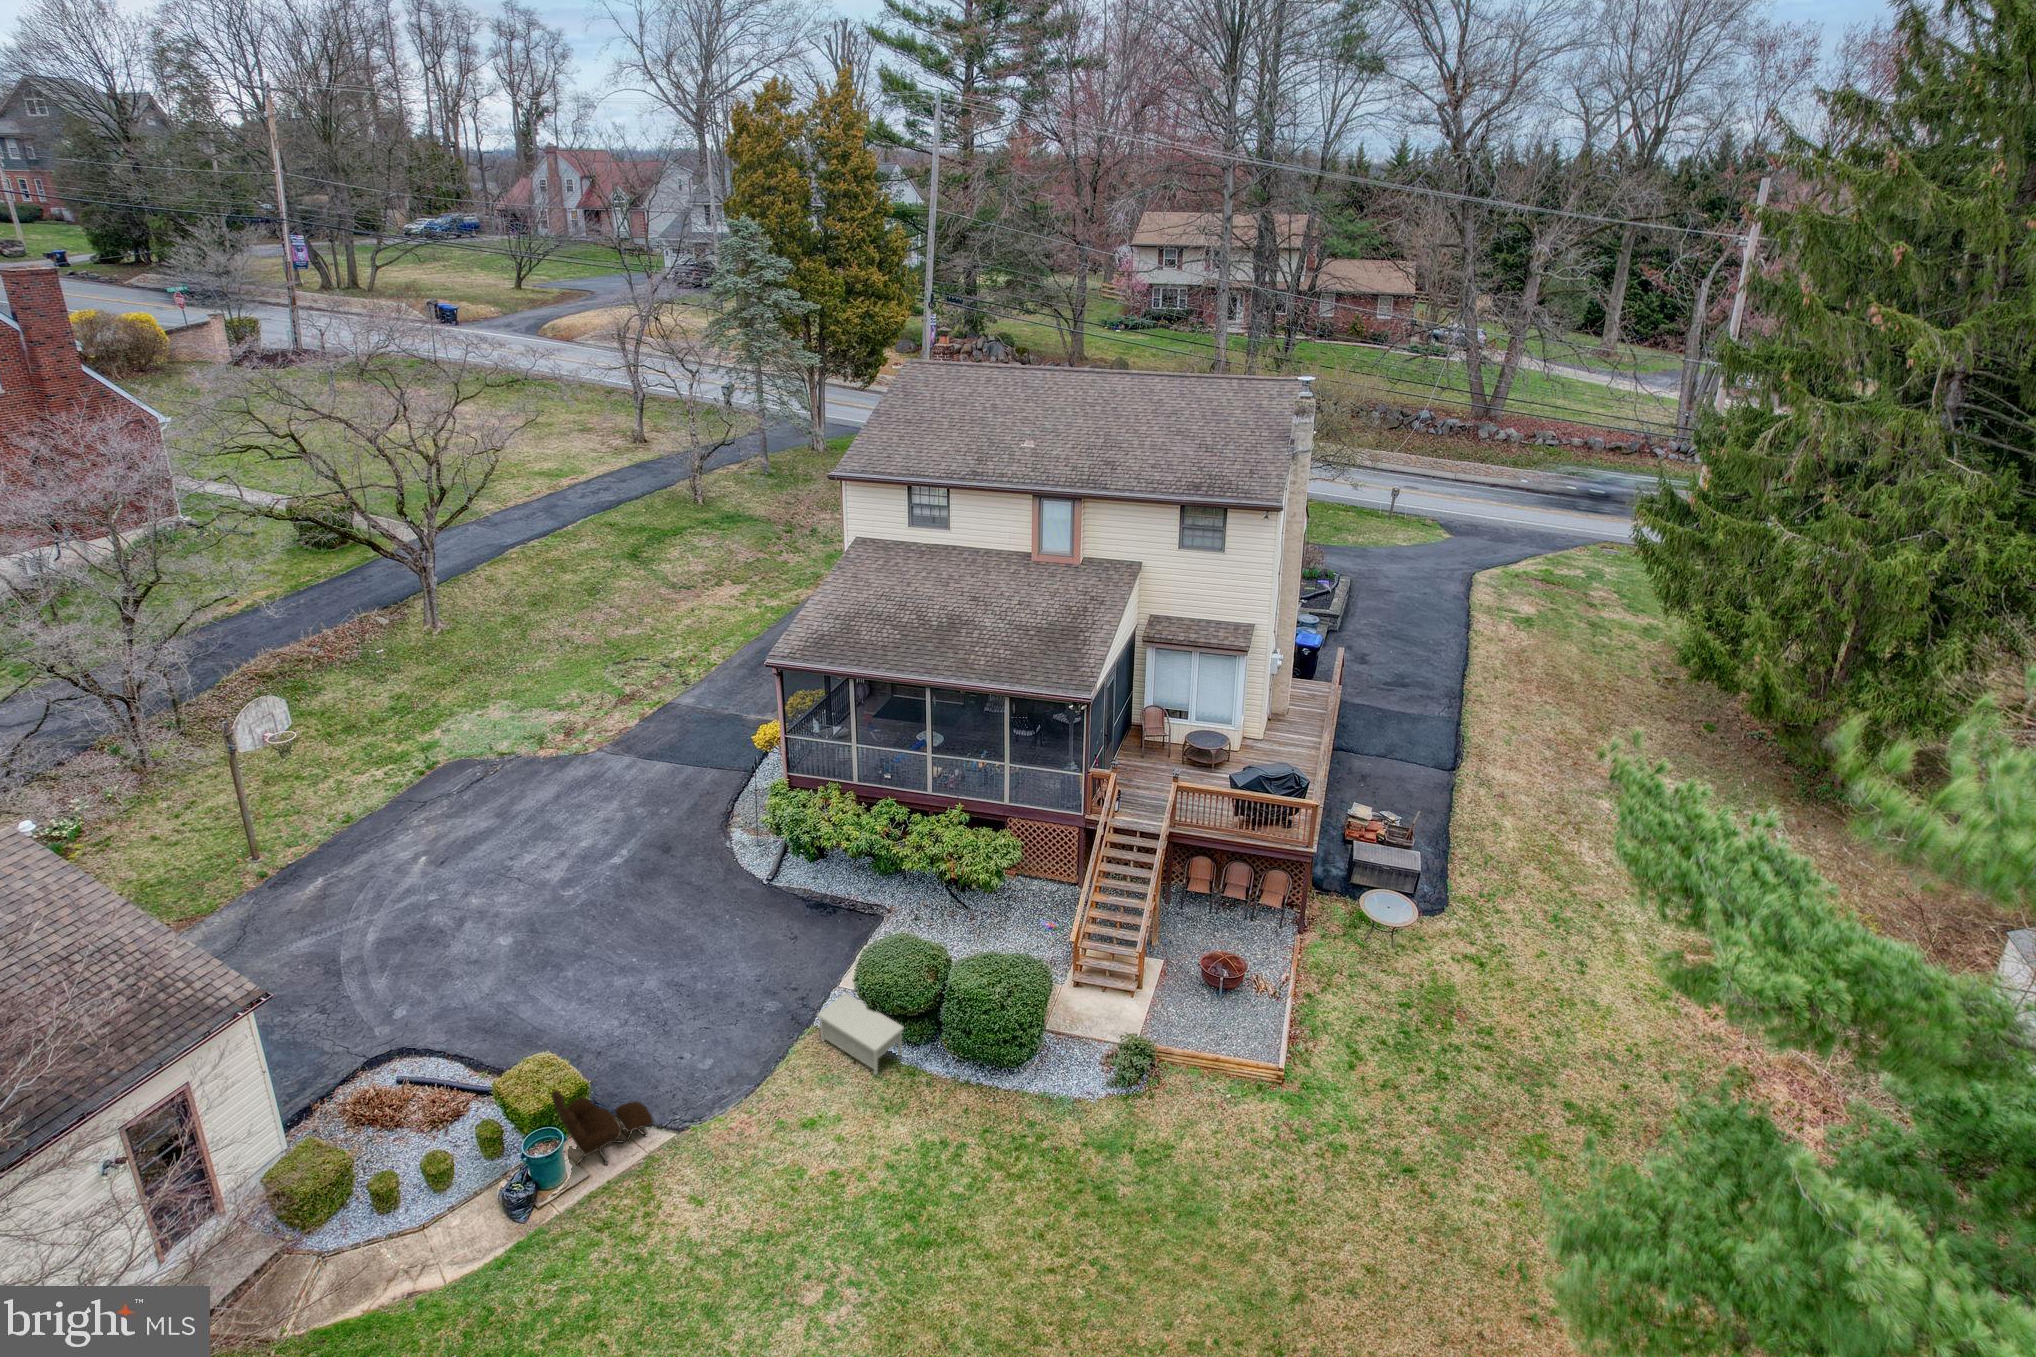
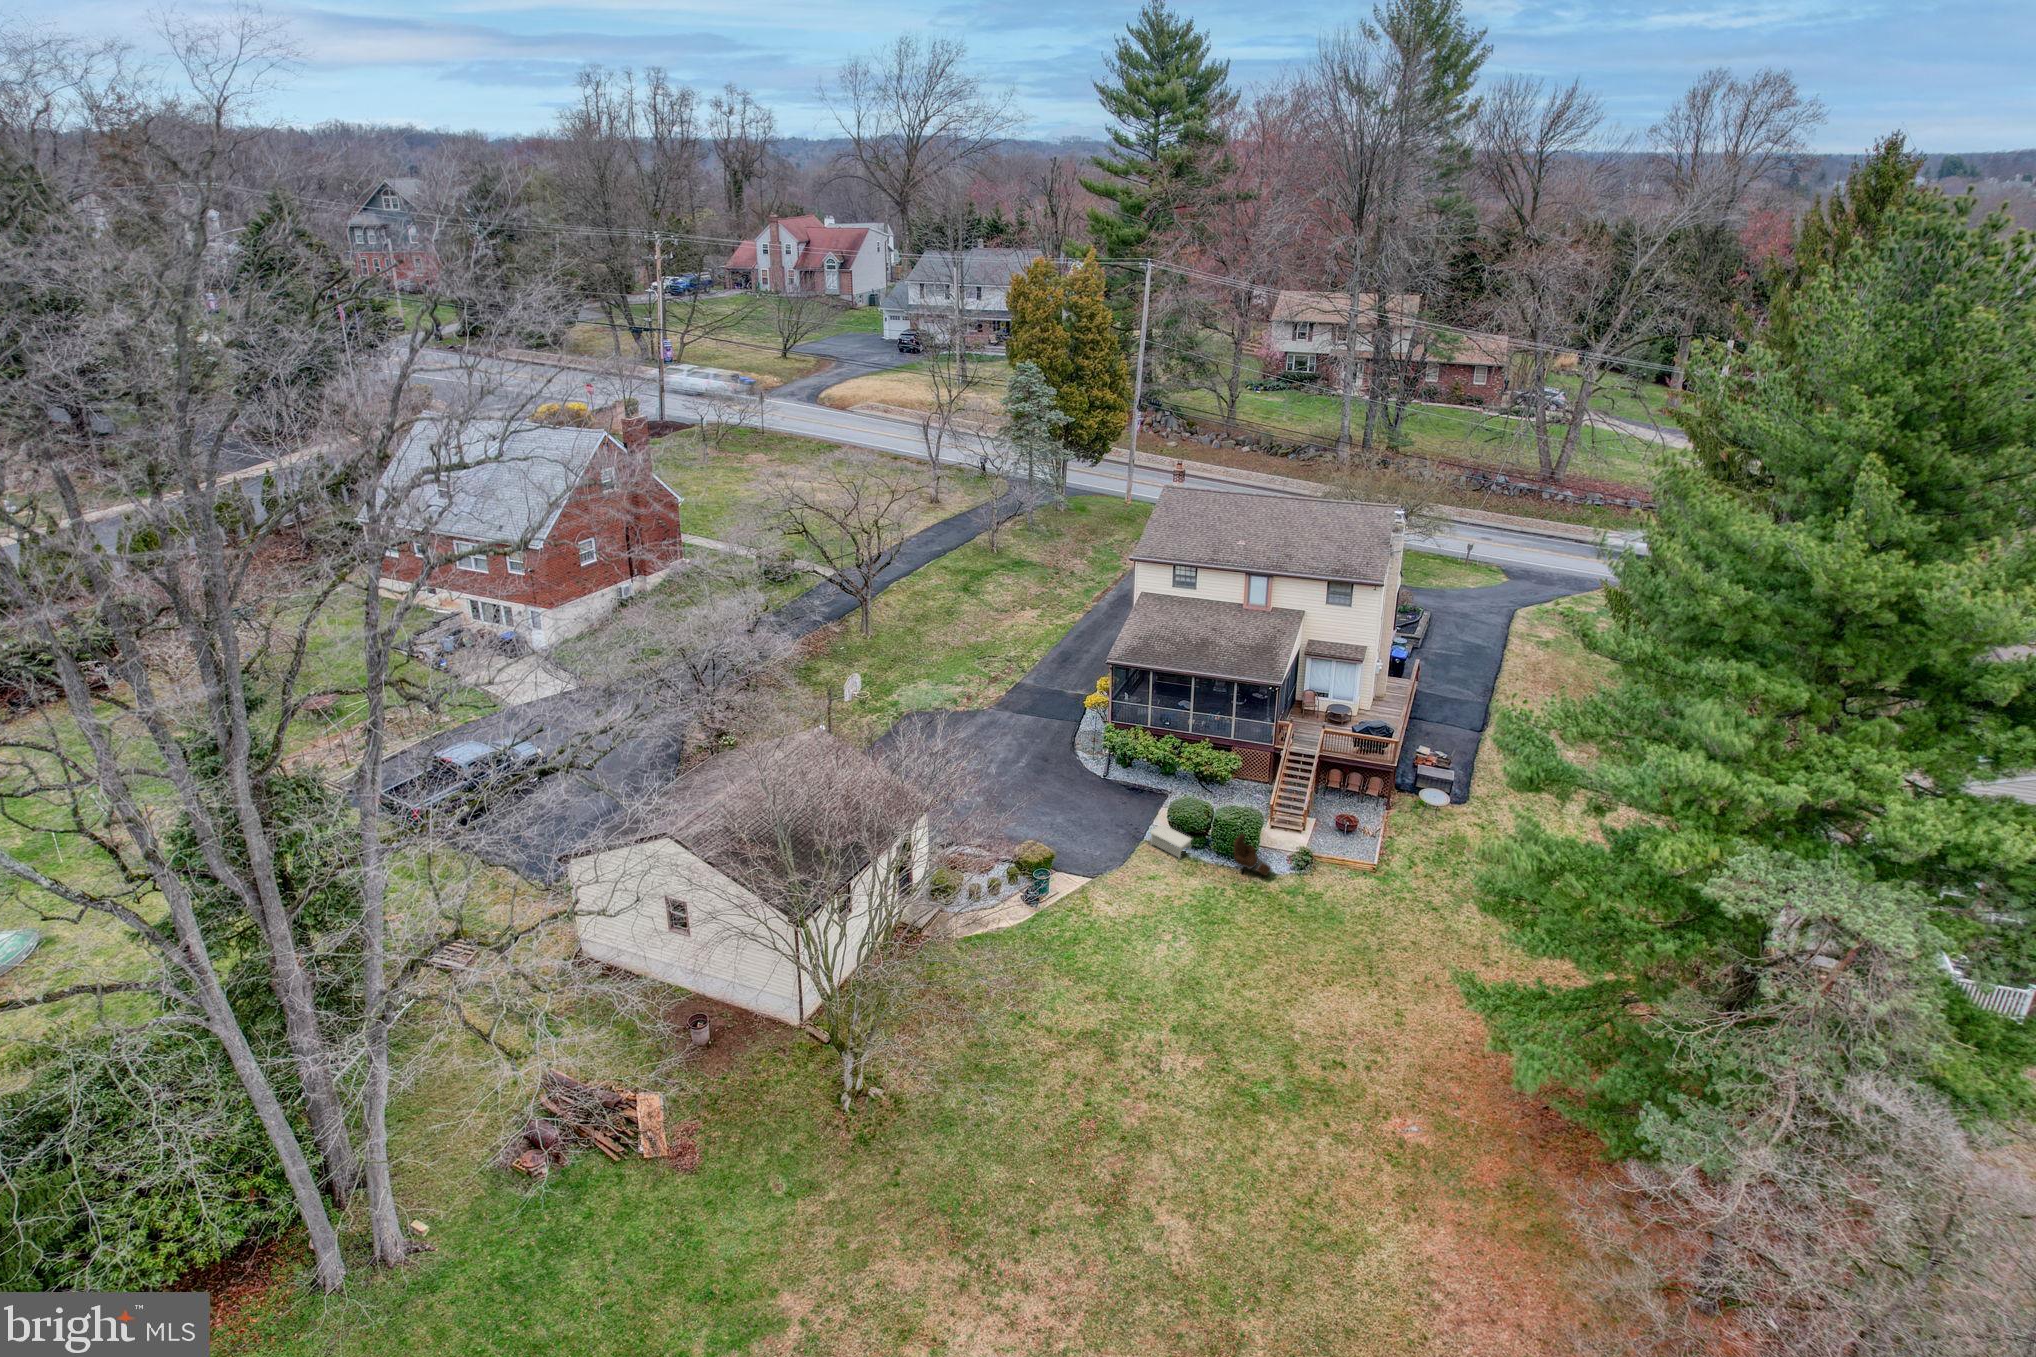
lounge chair: present [552,1091,653,1165] -> present [1234,834,1271,876]

